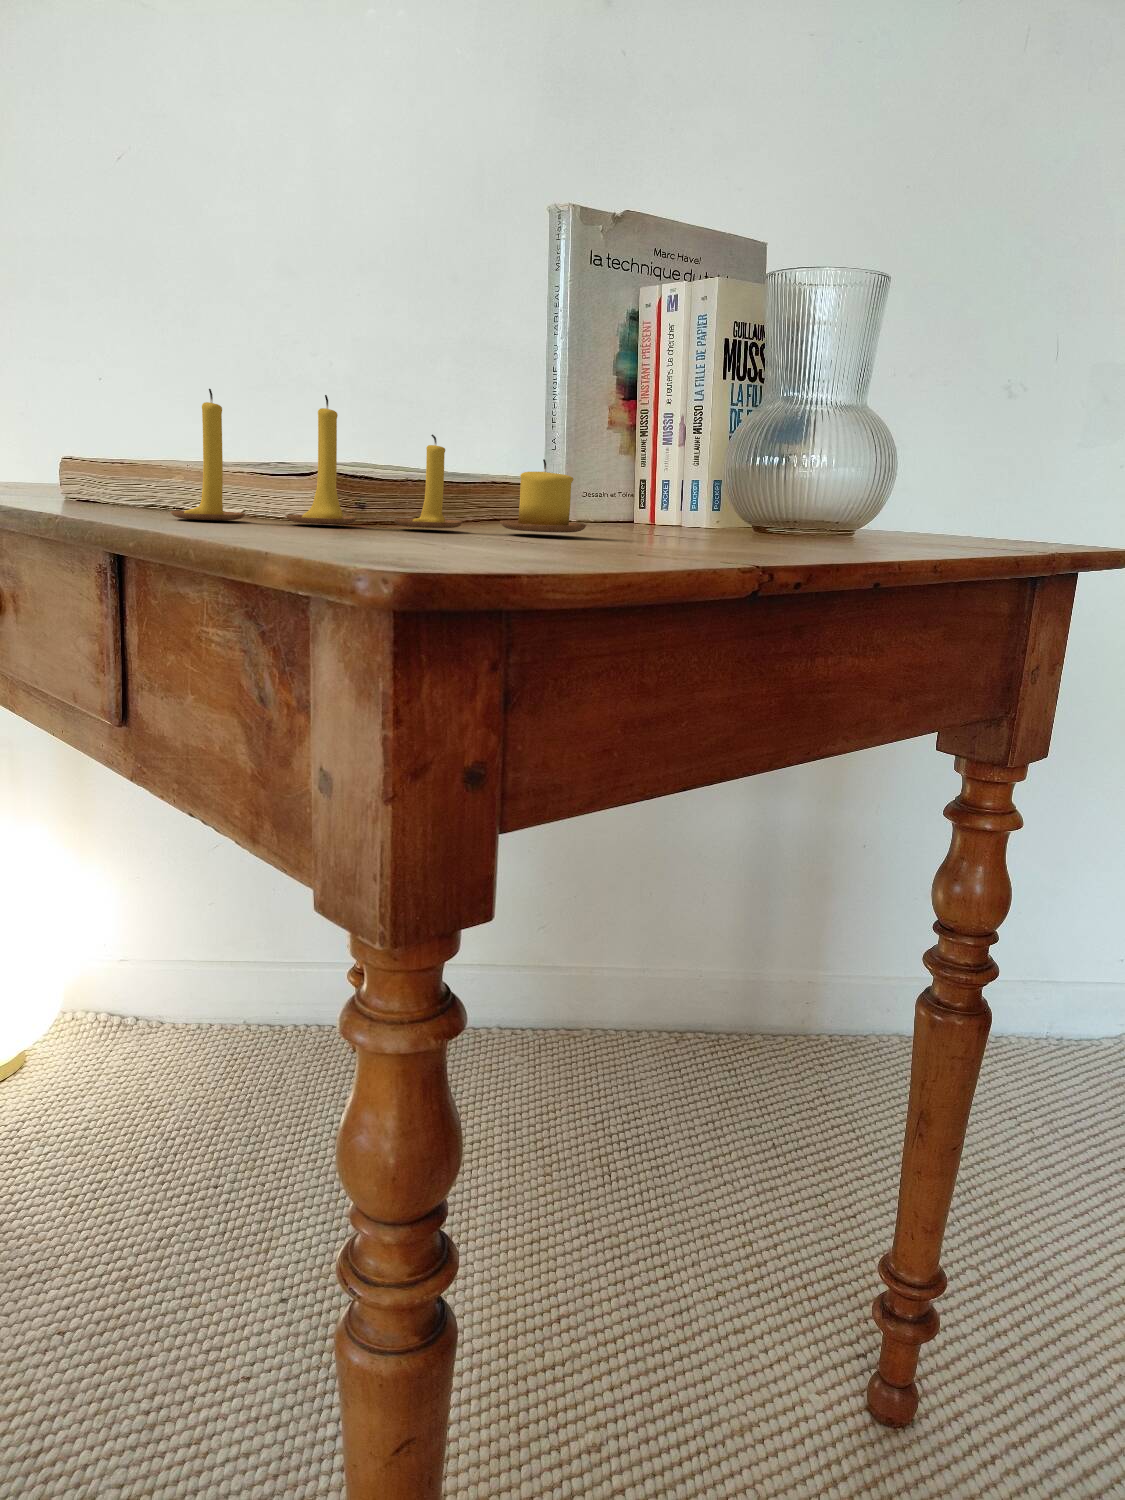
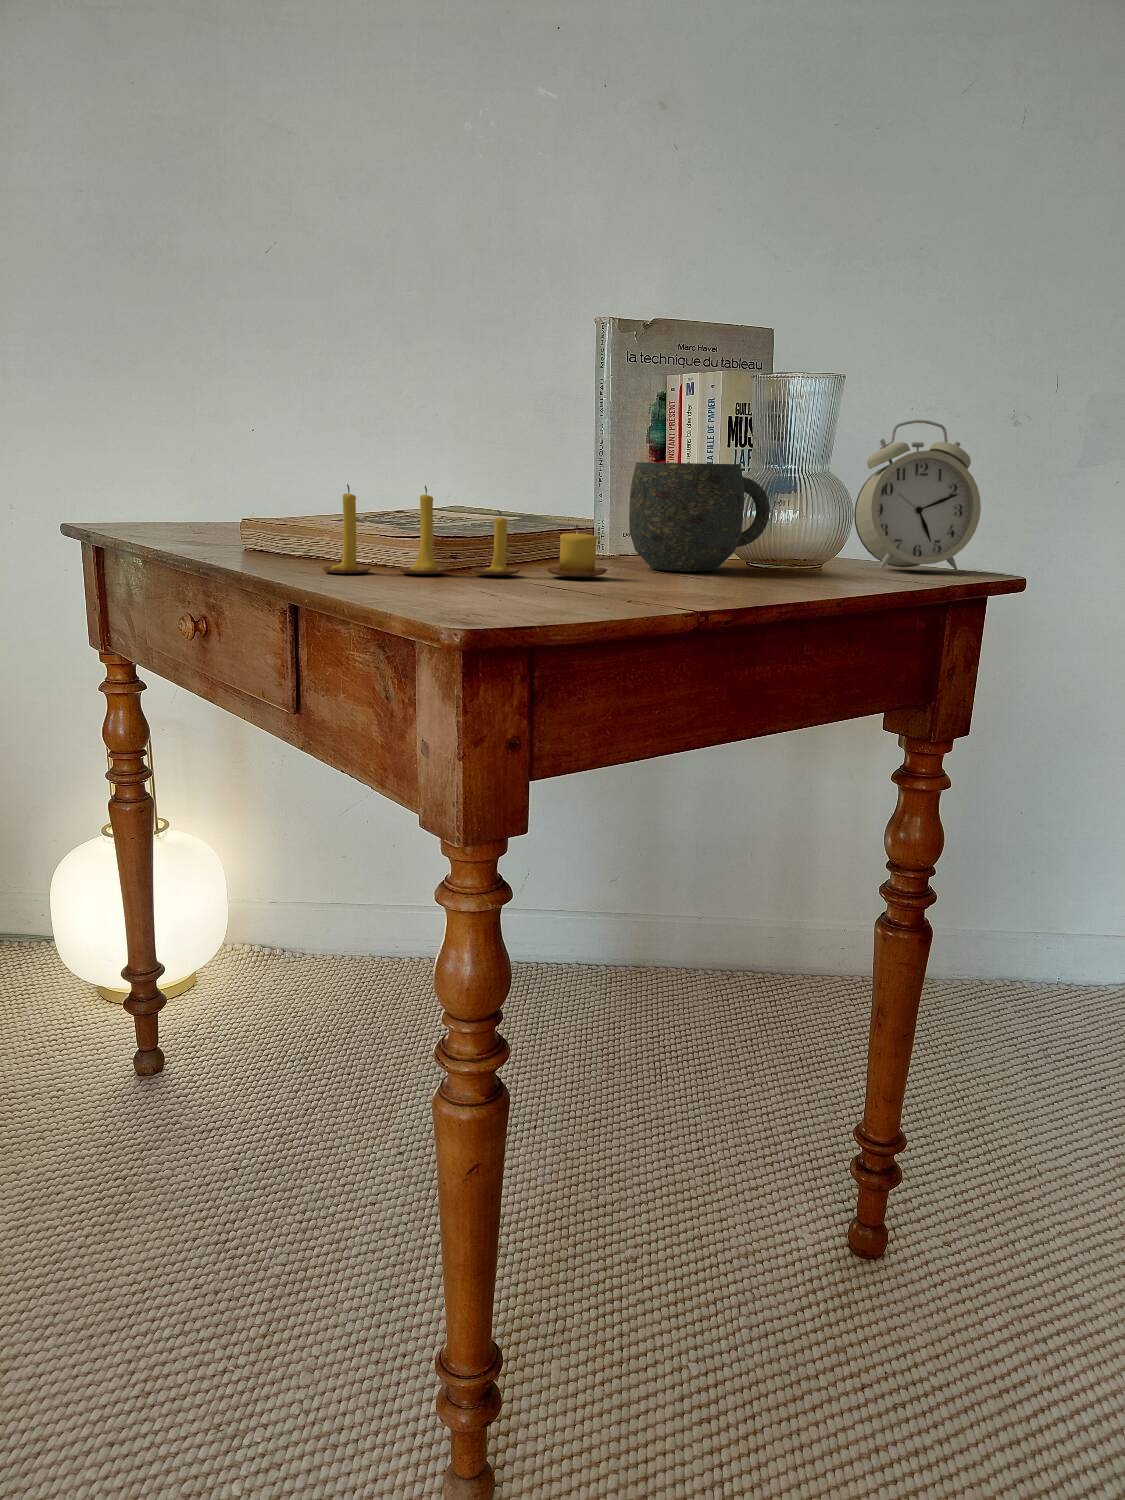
alarm clock: none [887,349,1054,544] -> present [854,420,981,570]
mug: none [605,383,790,535] -> present [629,462,770,571]

